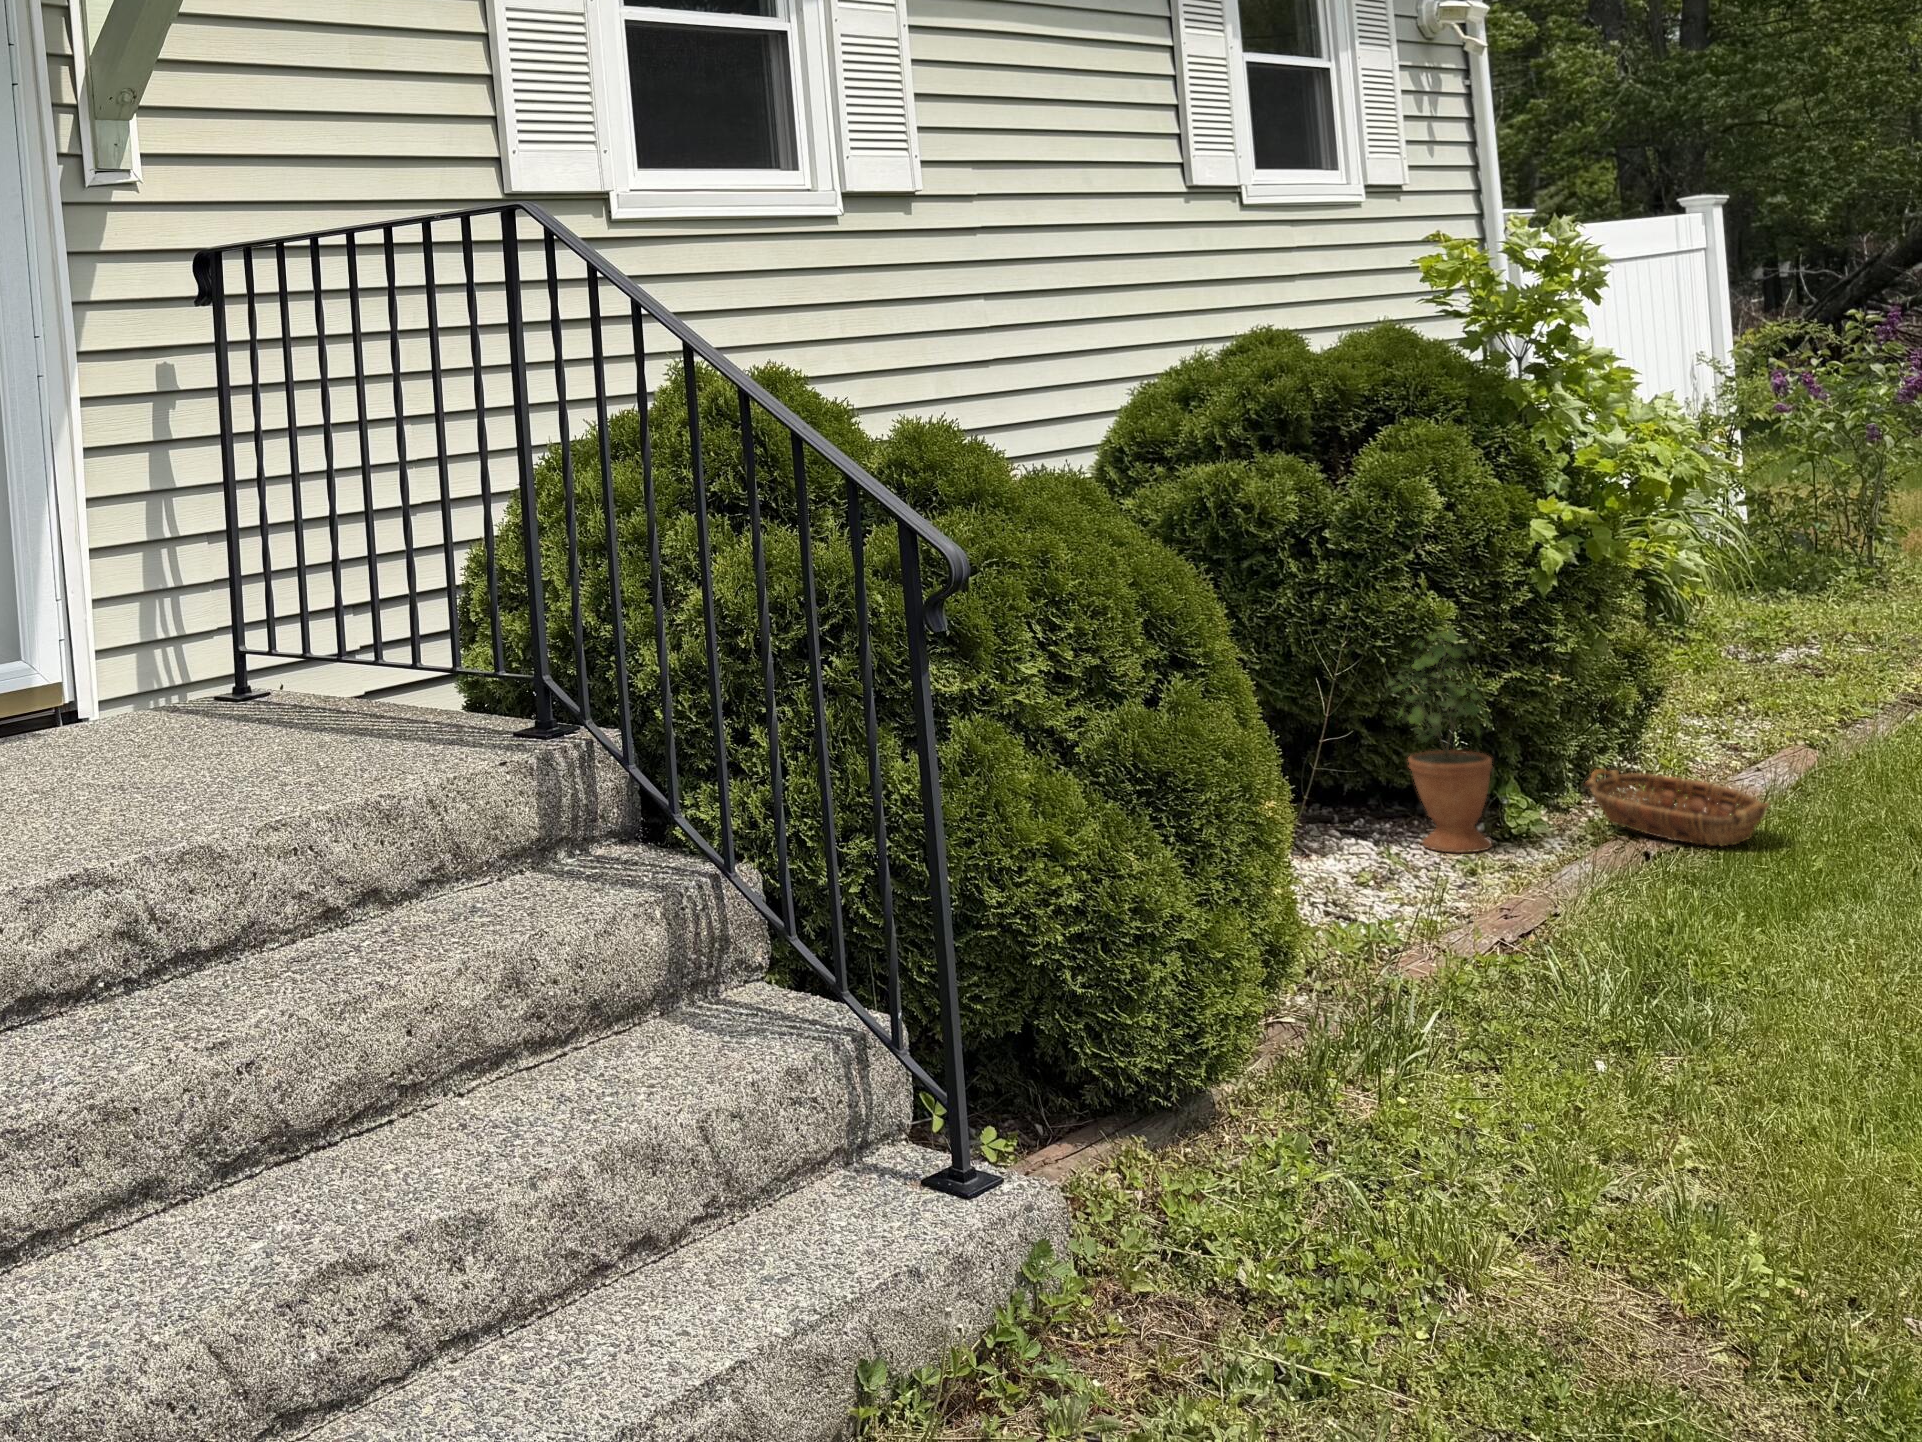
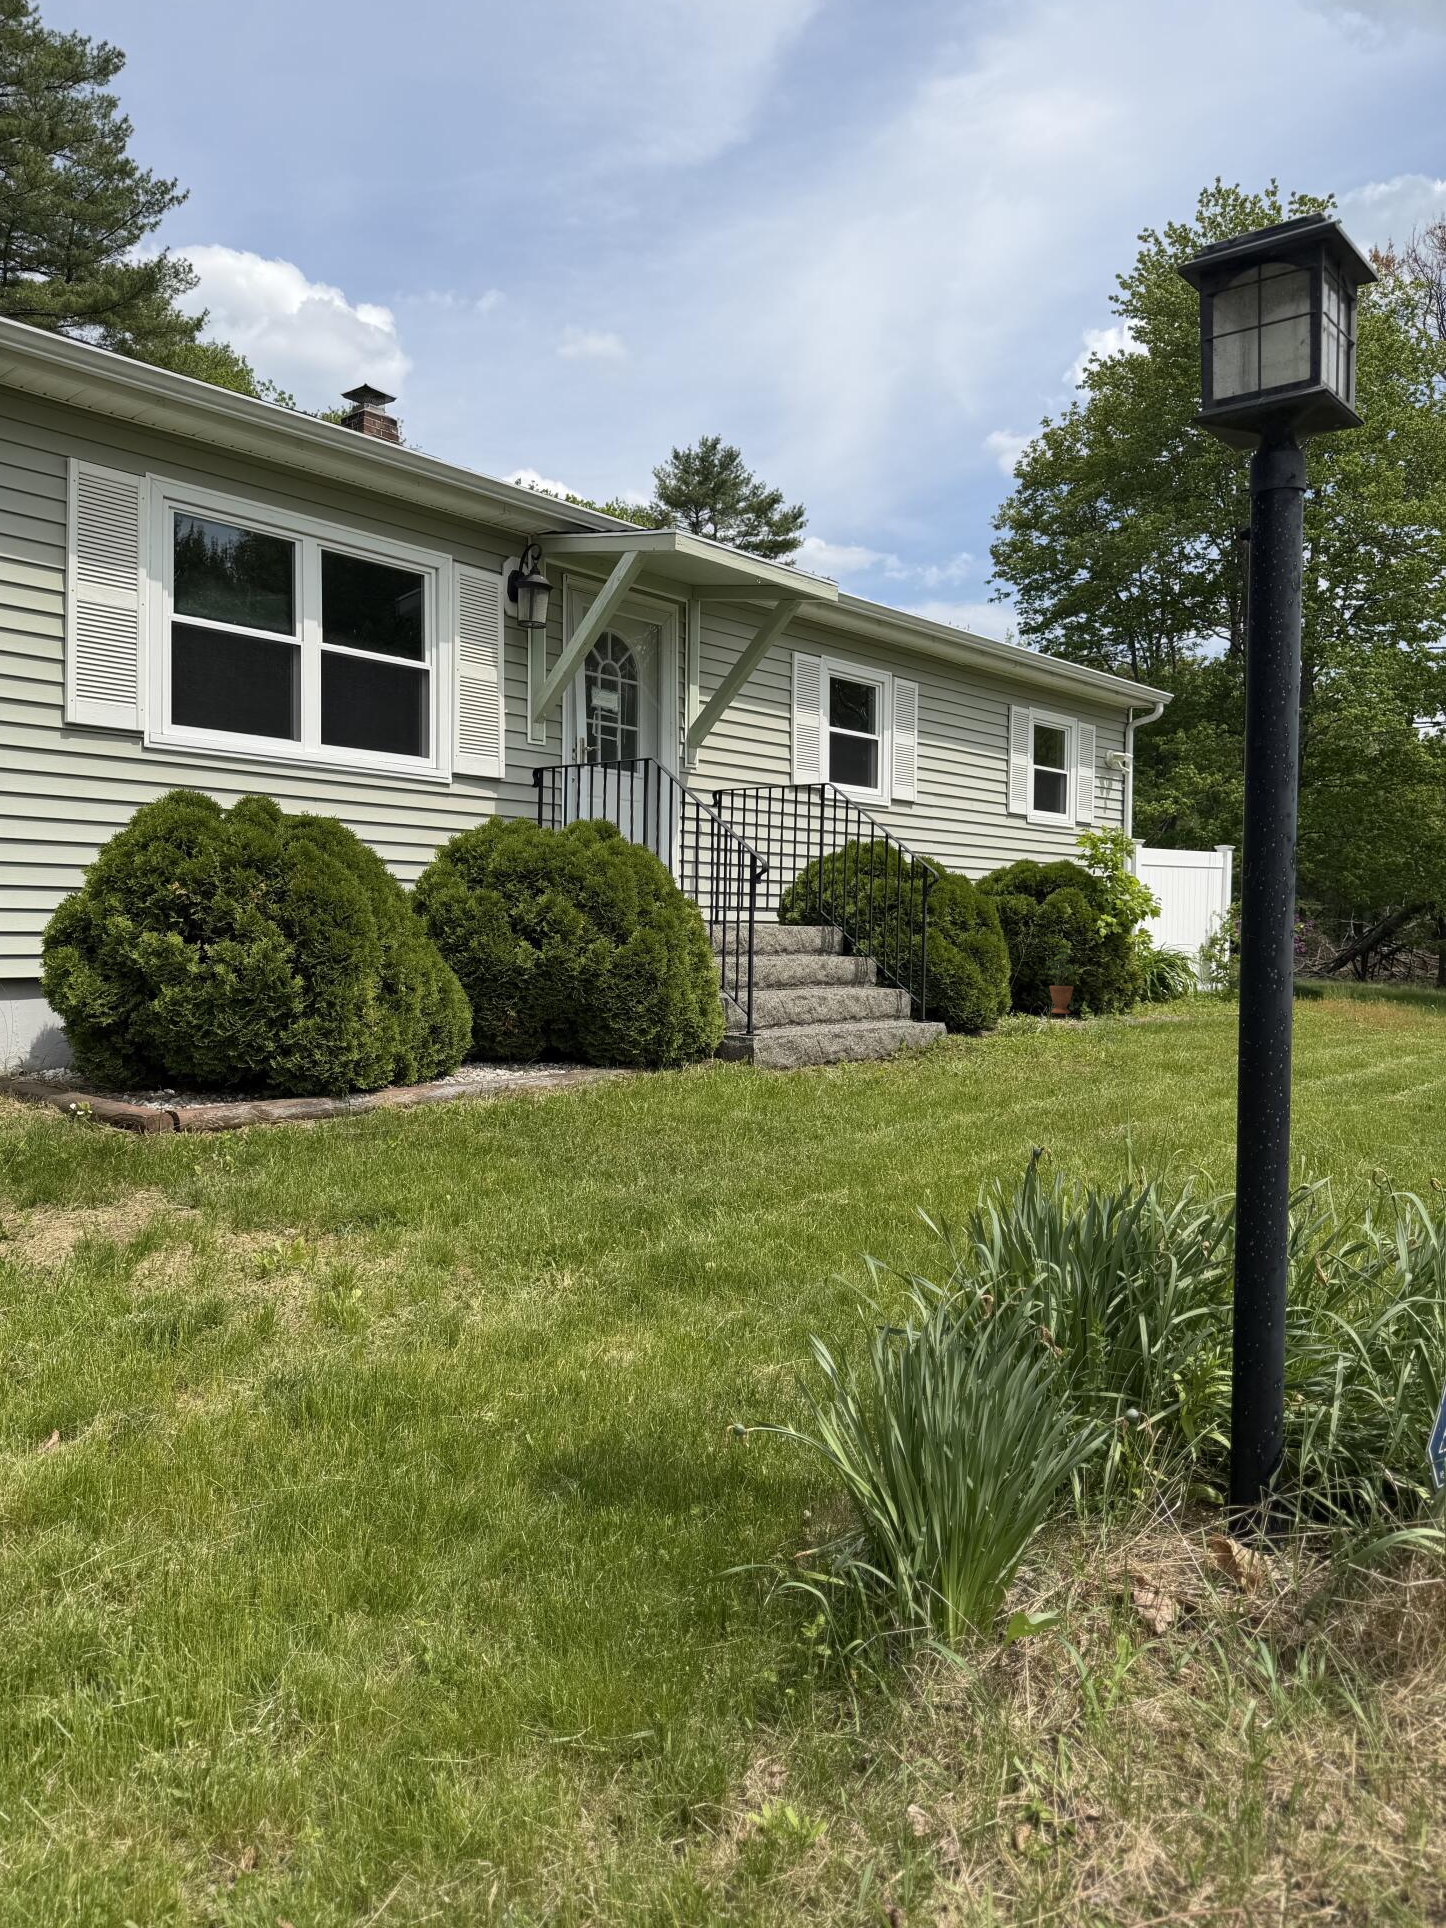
basket: present [1585,769,1769,847] -> none [1092,993,1160,1015]

